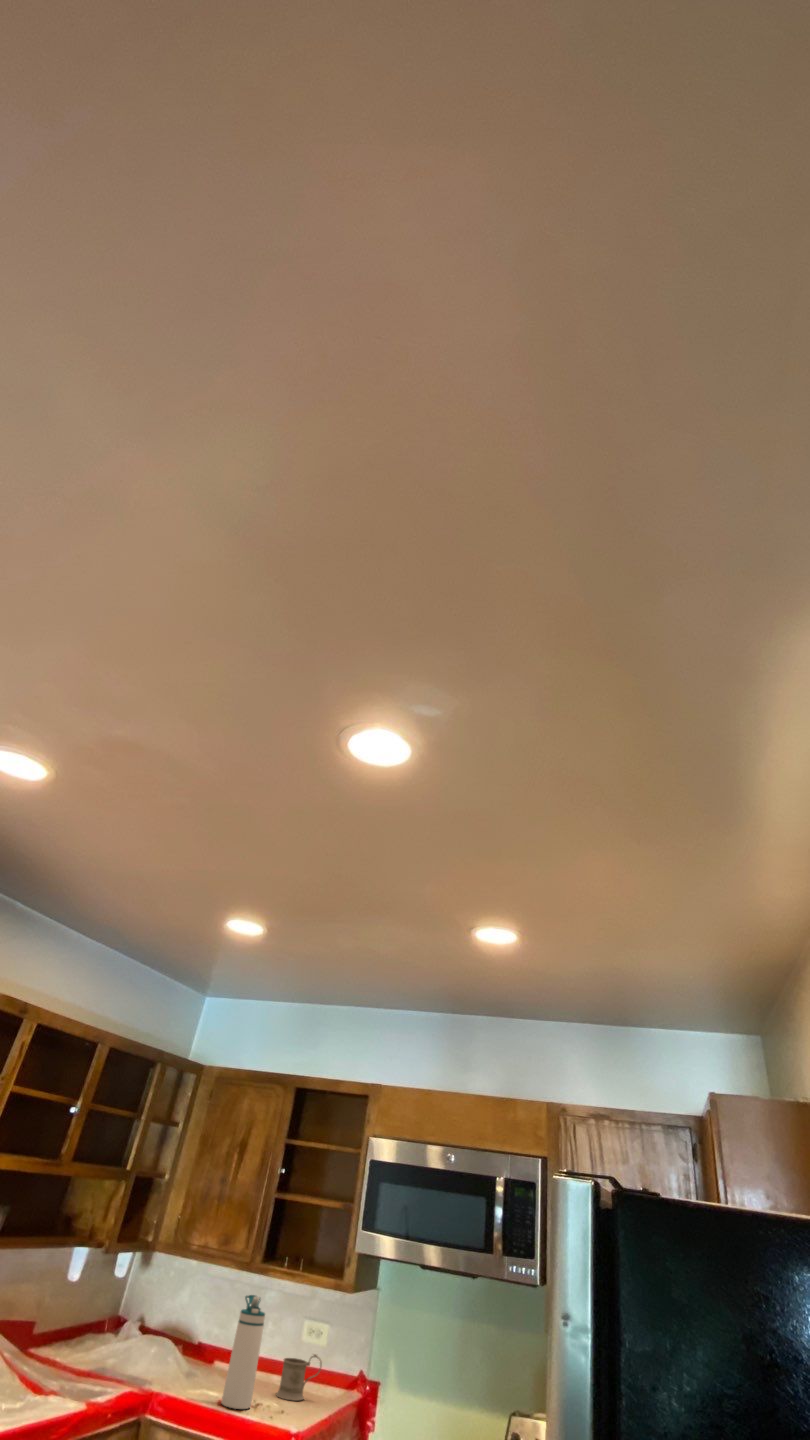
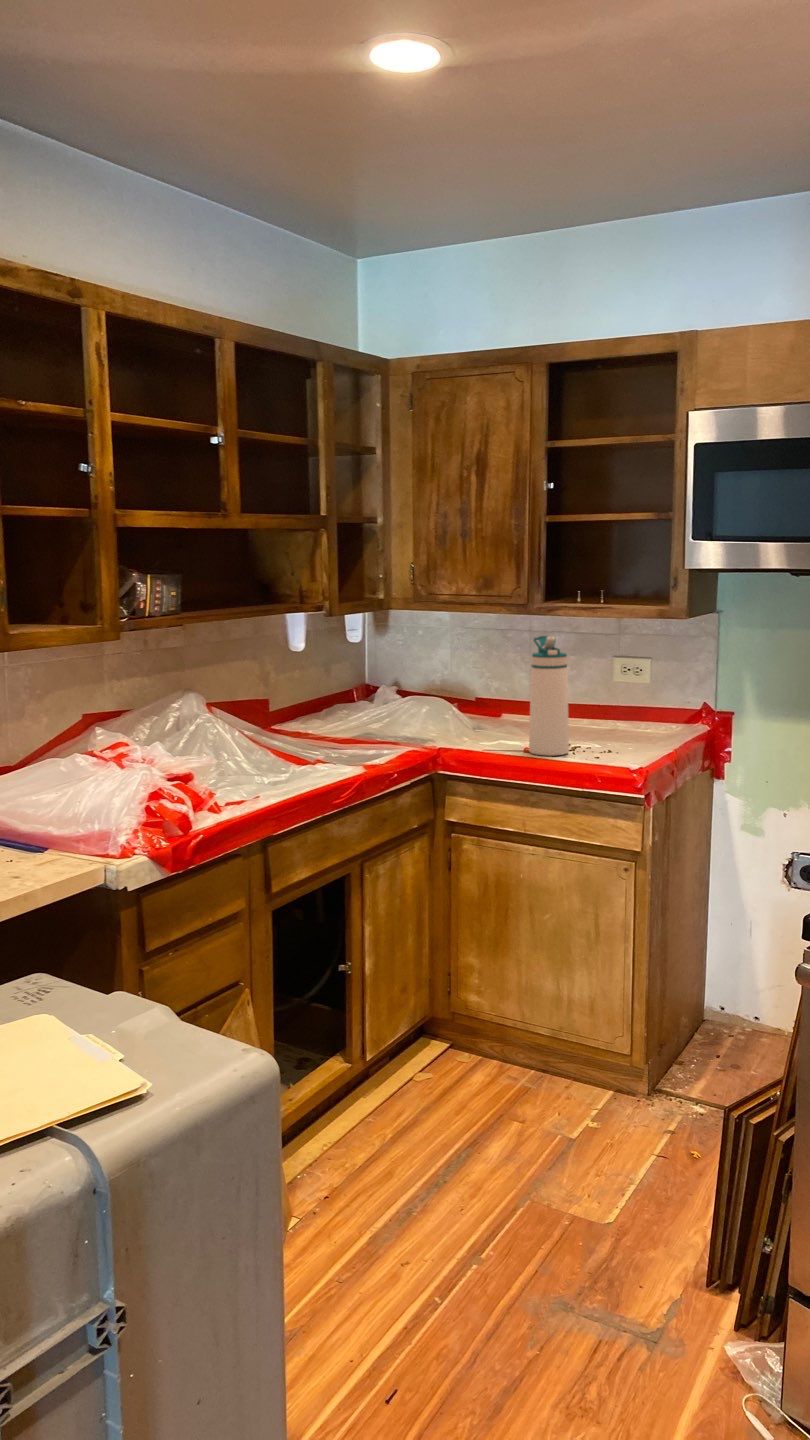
mug: present [276,1354,322,1401] -> none [594,691,651,740]

